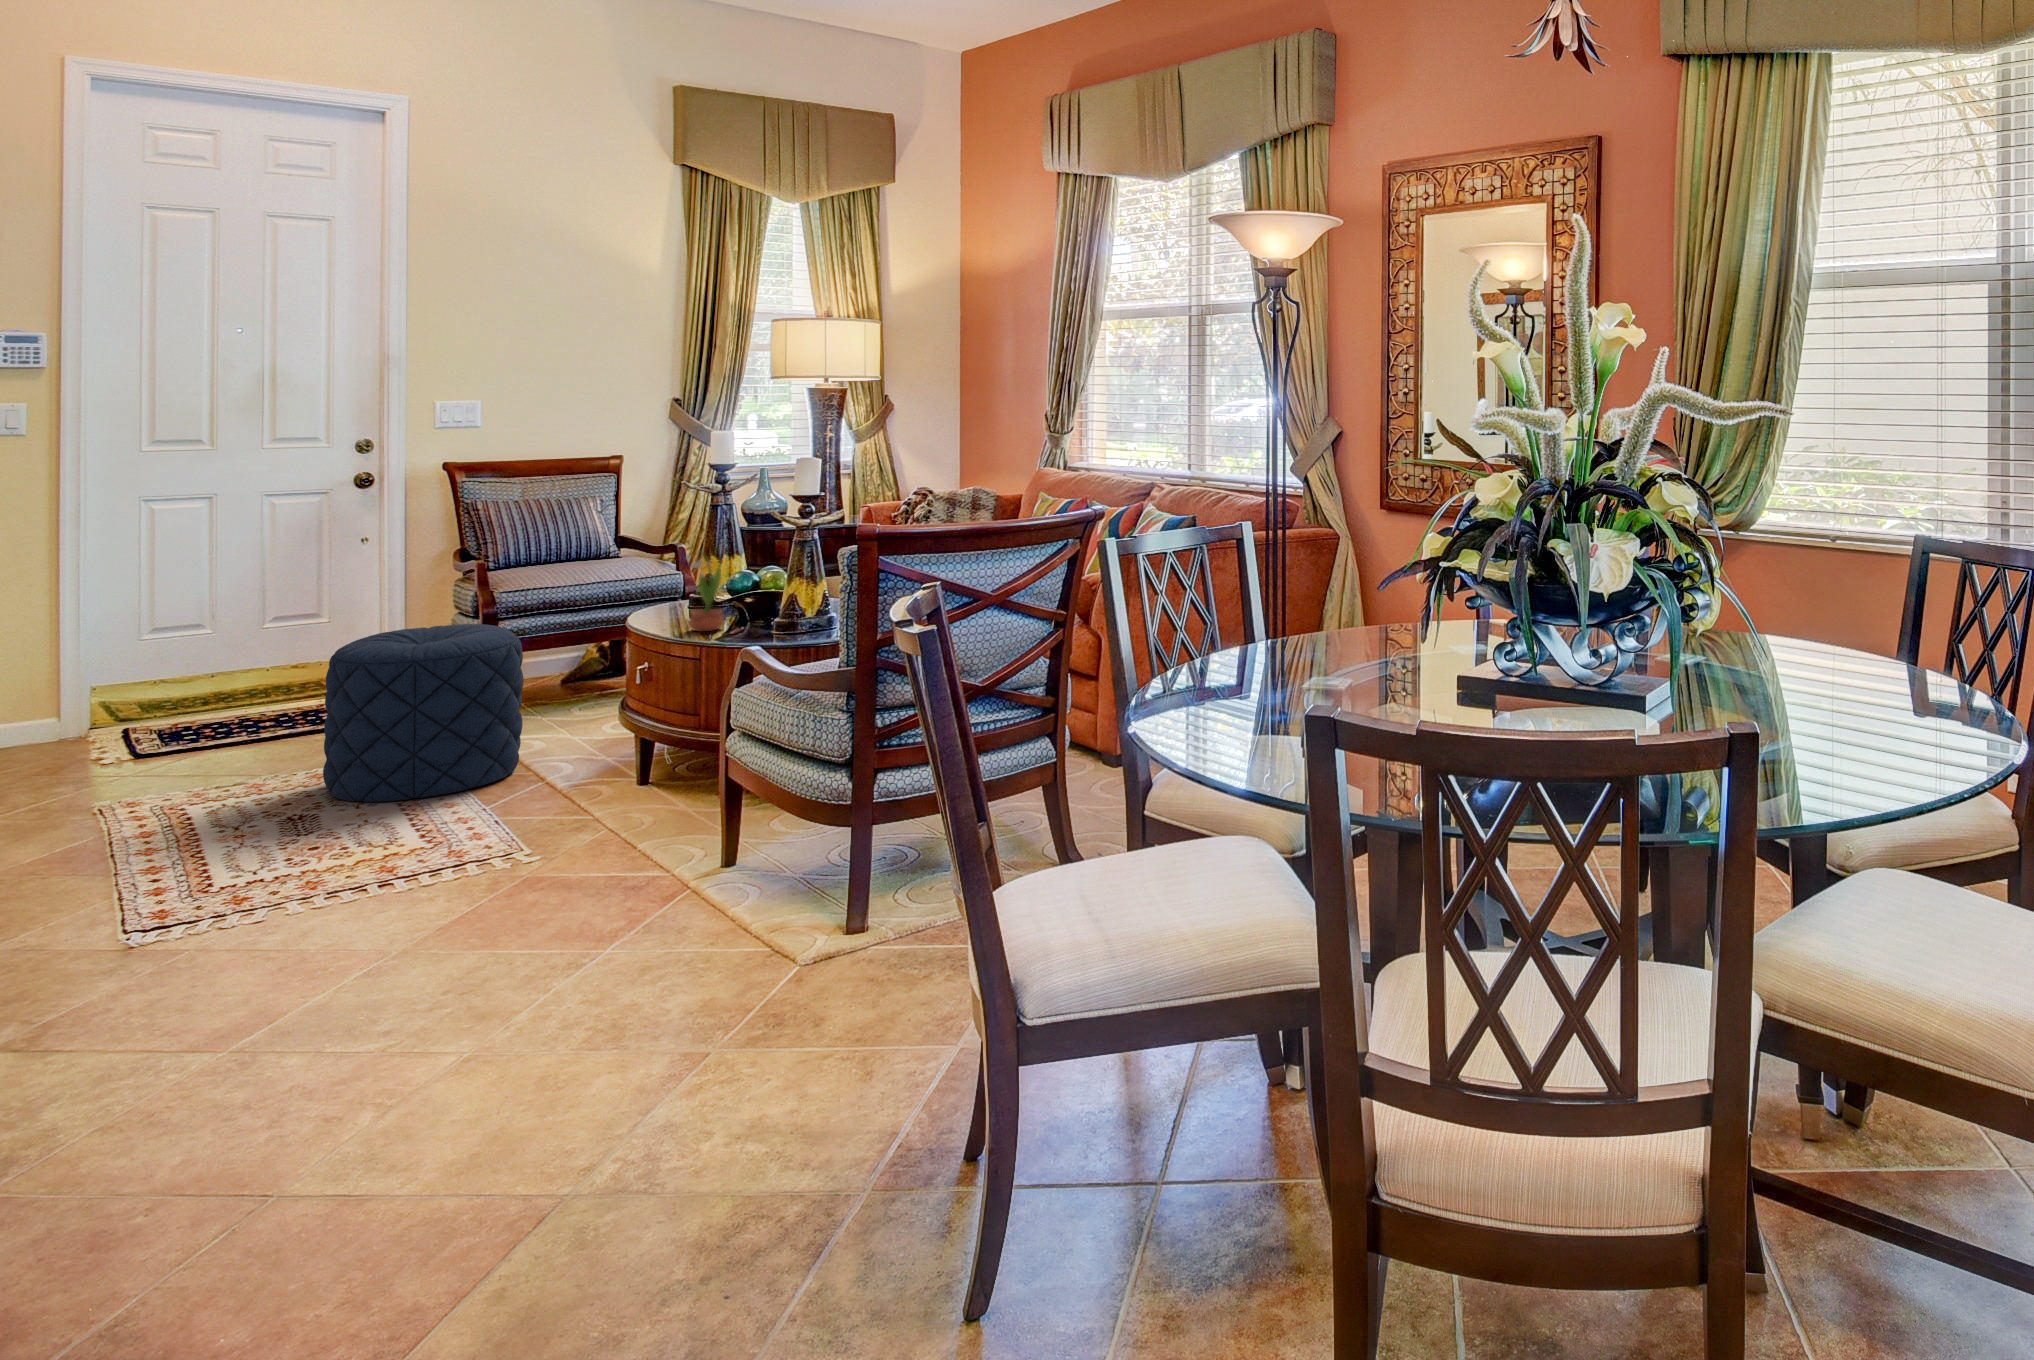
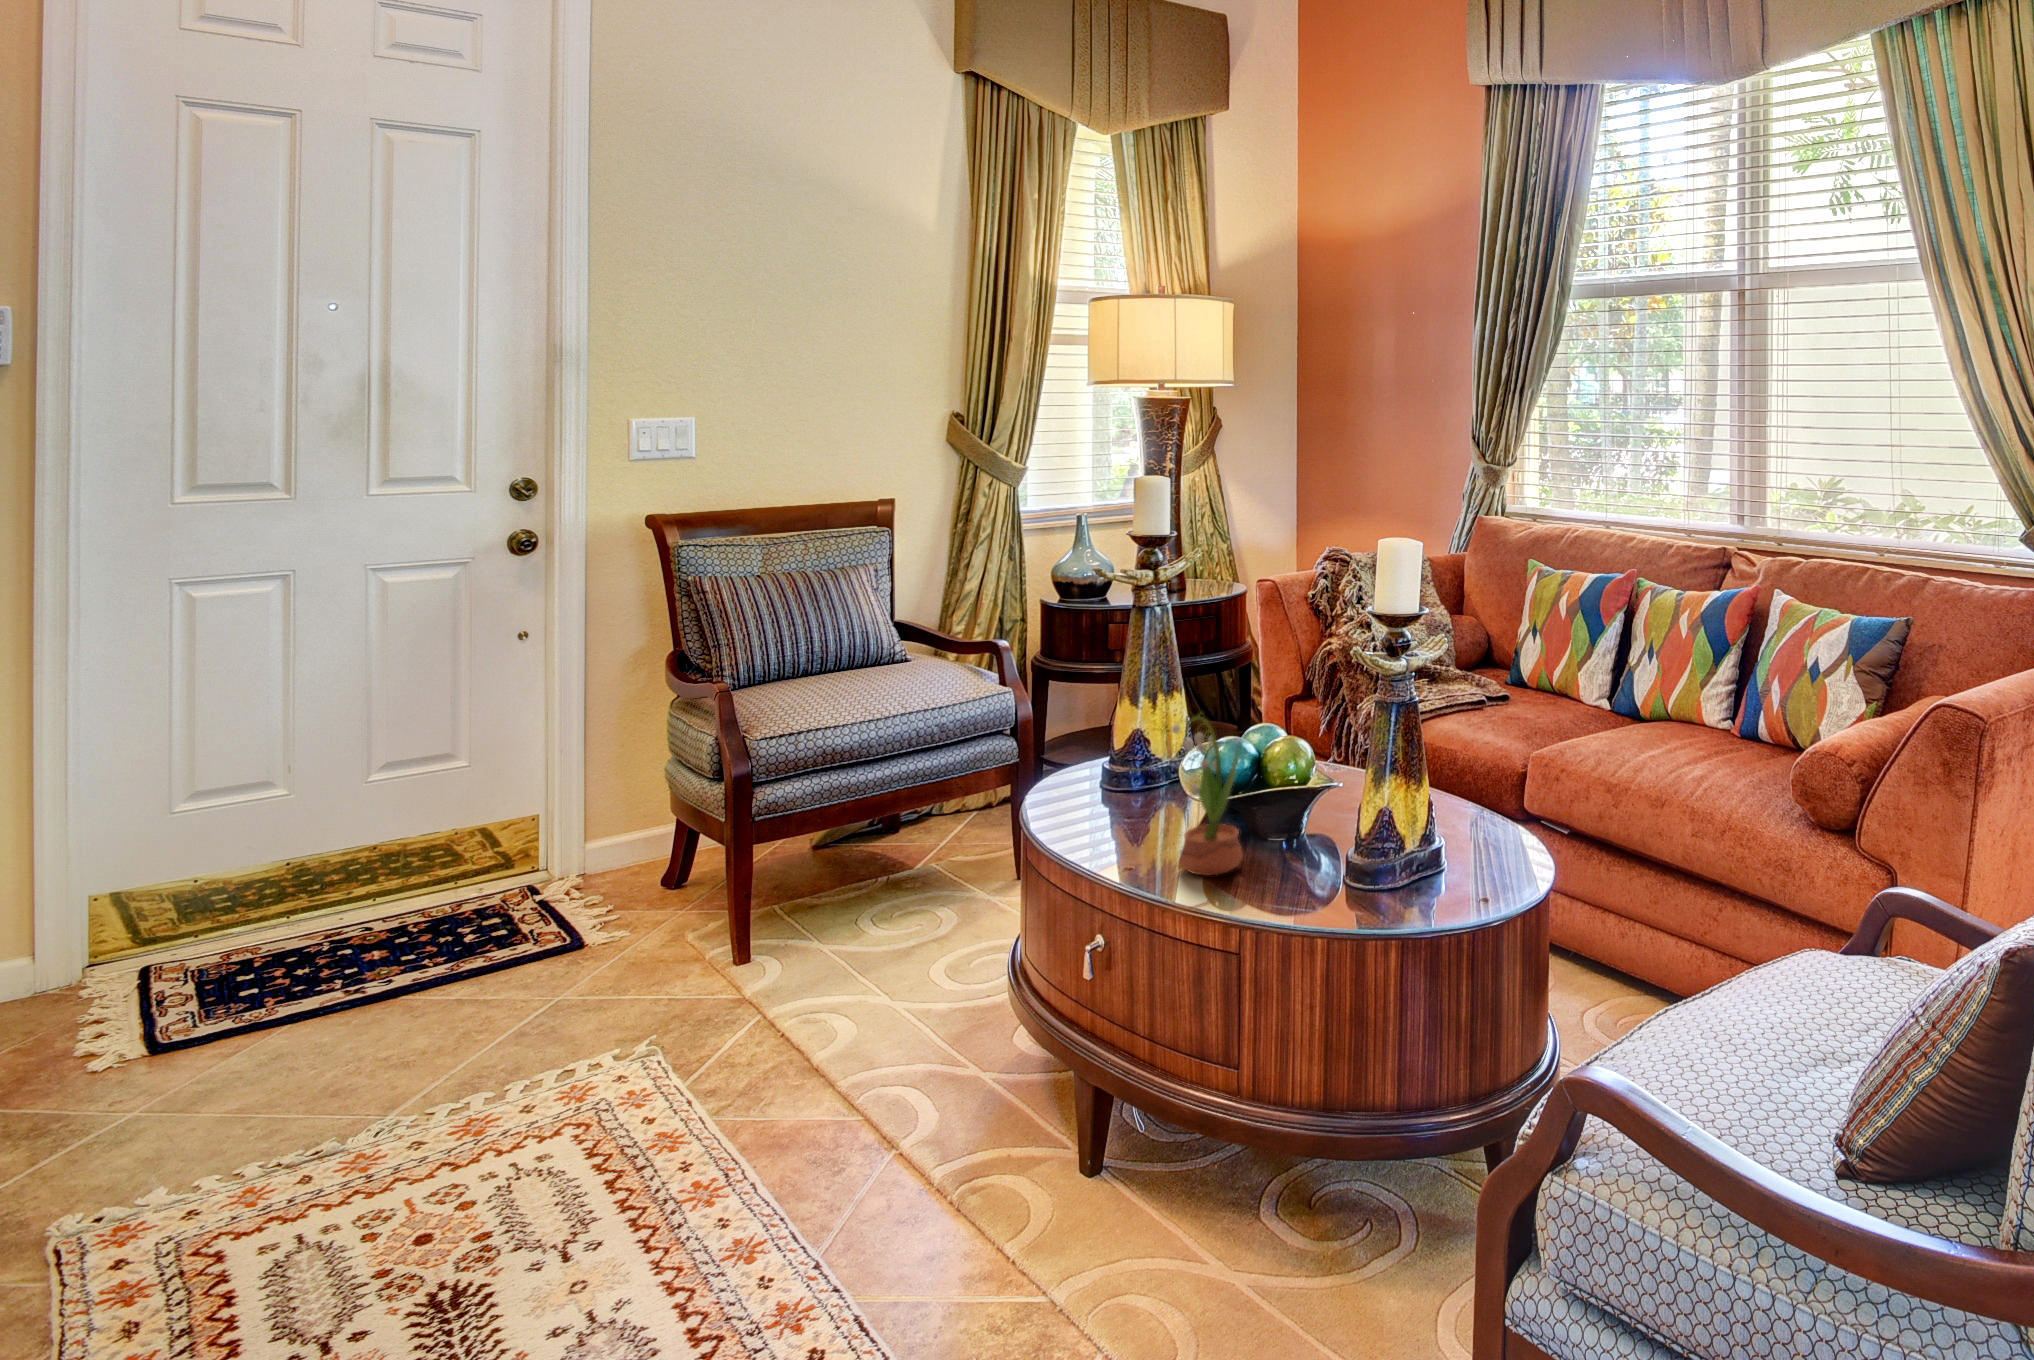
pouf: present [323,624,524,802] -> none [489,829,840,1225]

